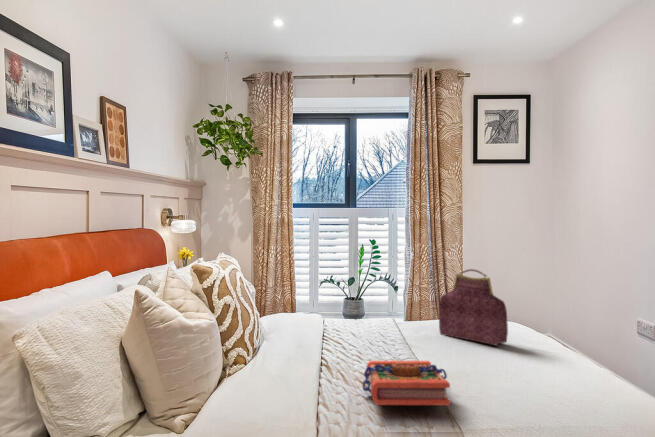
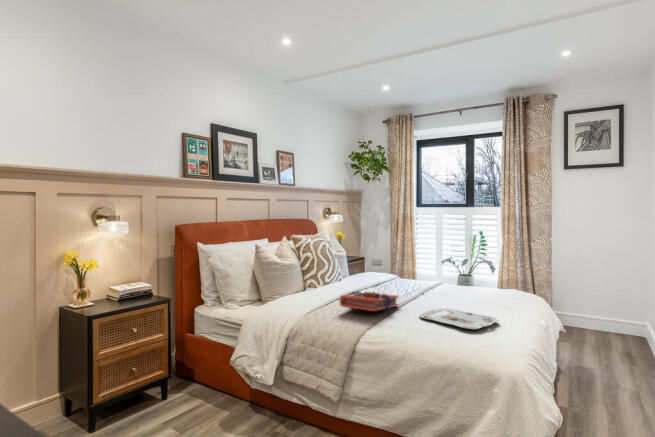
handbag: present [439,269,508,346] -> none [453,248,490,300]
serving tray: none [485,369,610,409] -> present [419,309,498,329]

